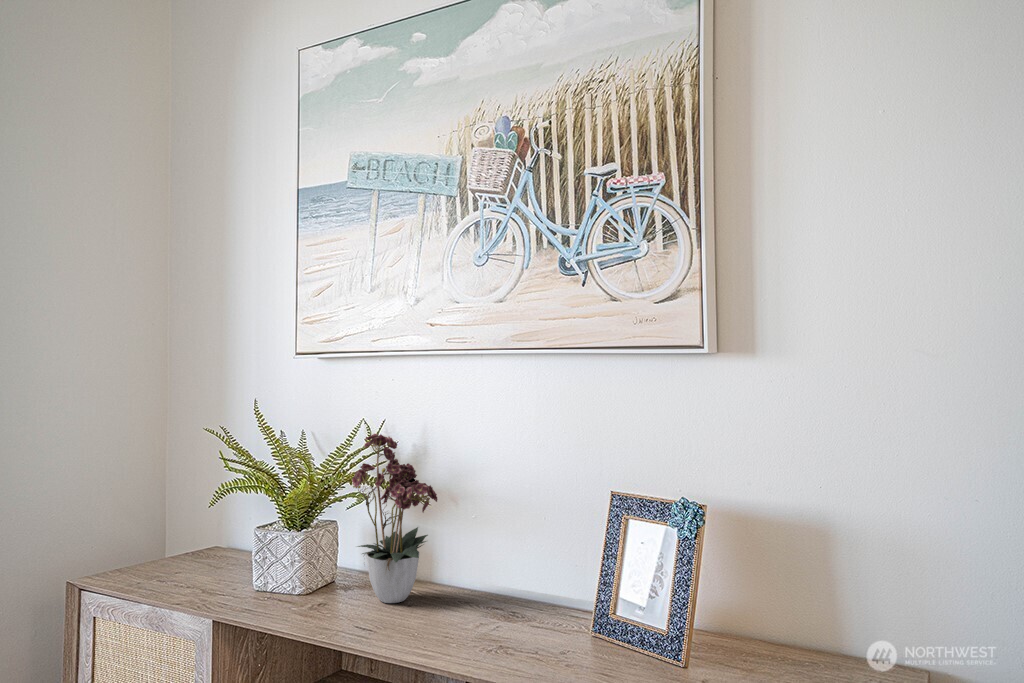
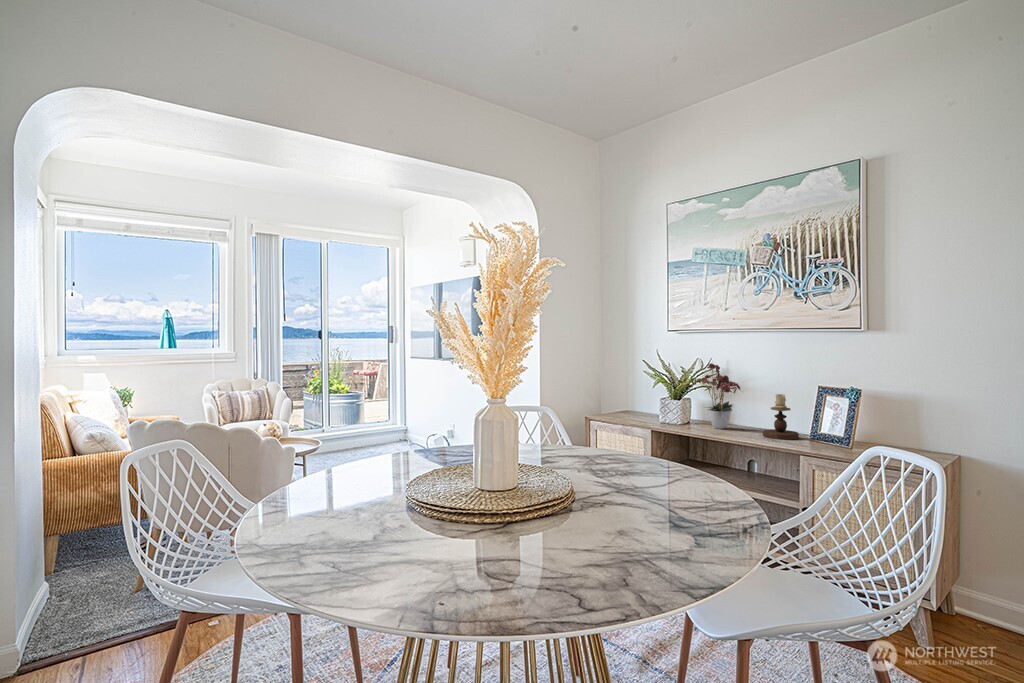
candlestick: none [482,516,567,645] -> present [763,394,799,440]

